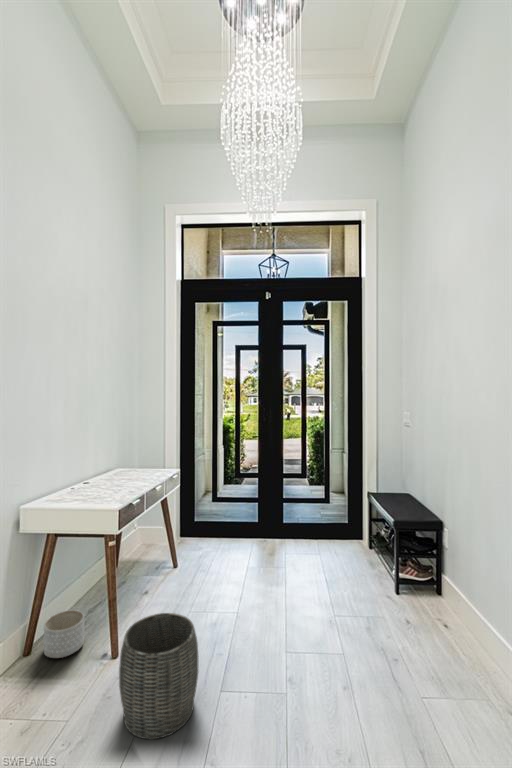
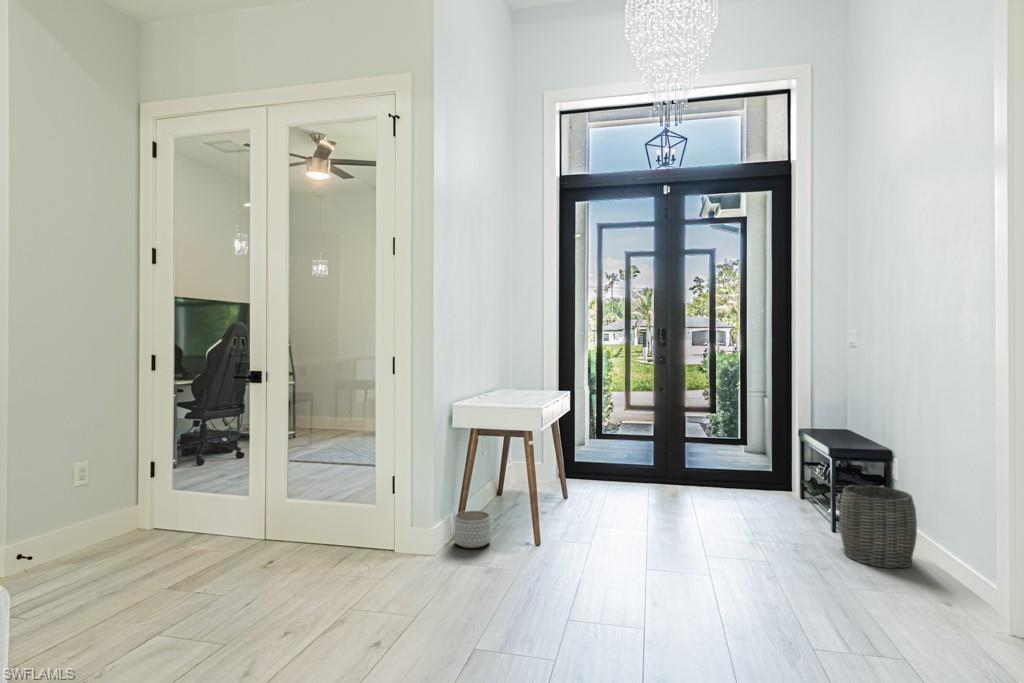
woven basket: present [119,613,199,739] -> present [839,485,917,568]

